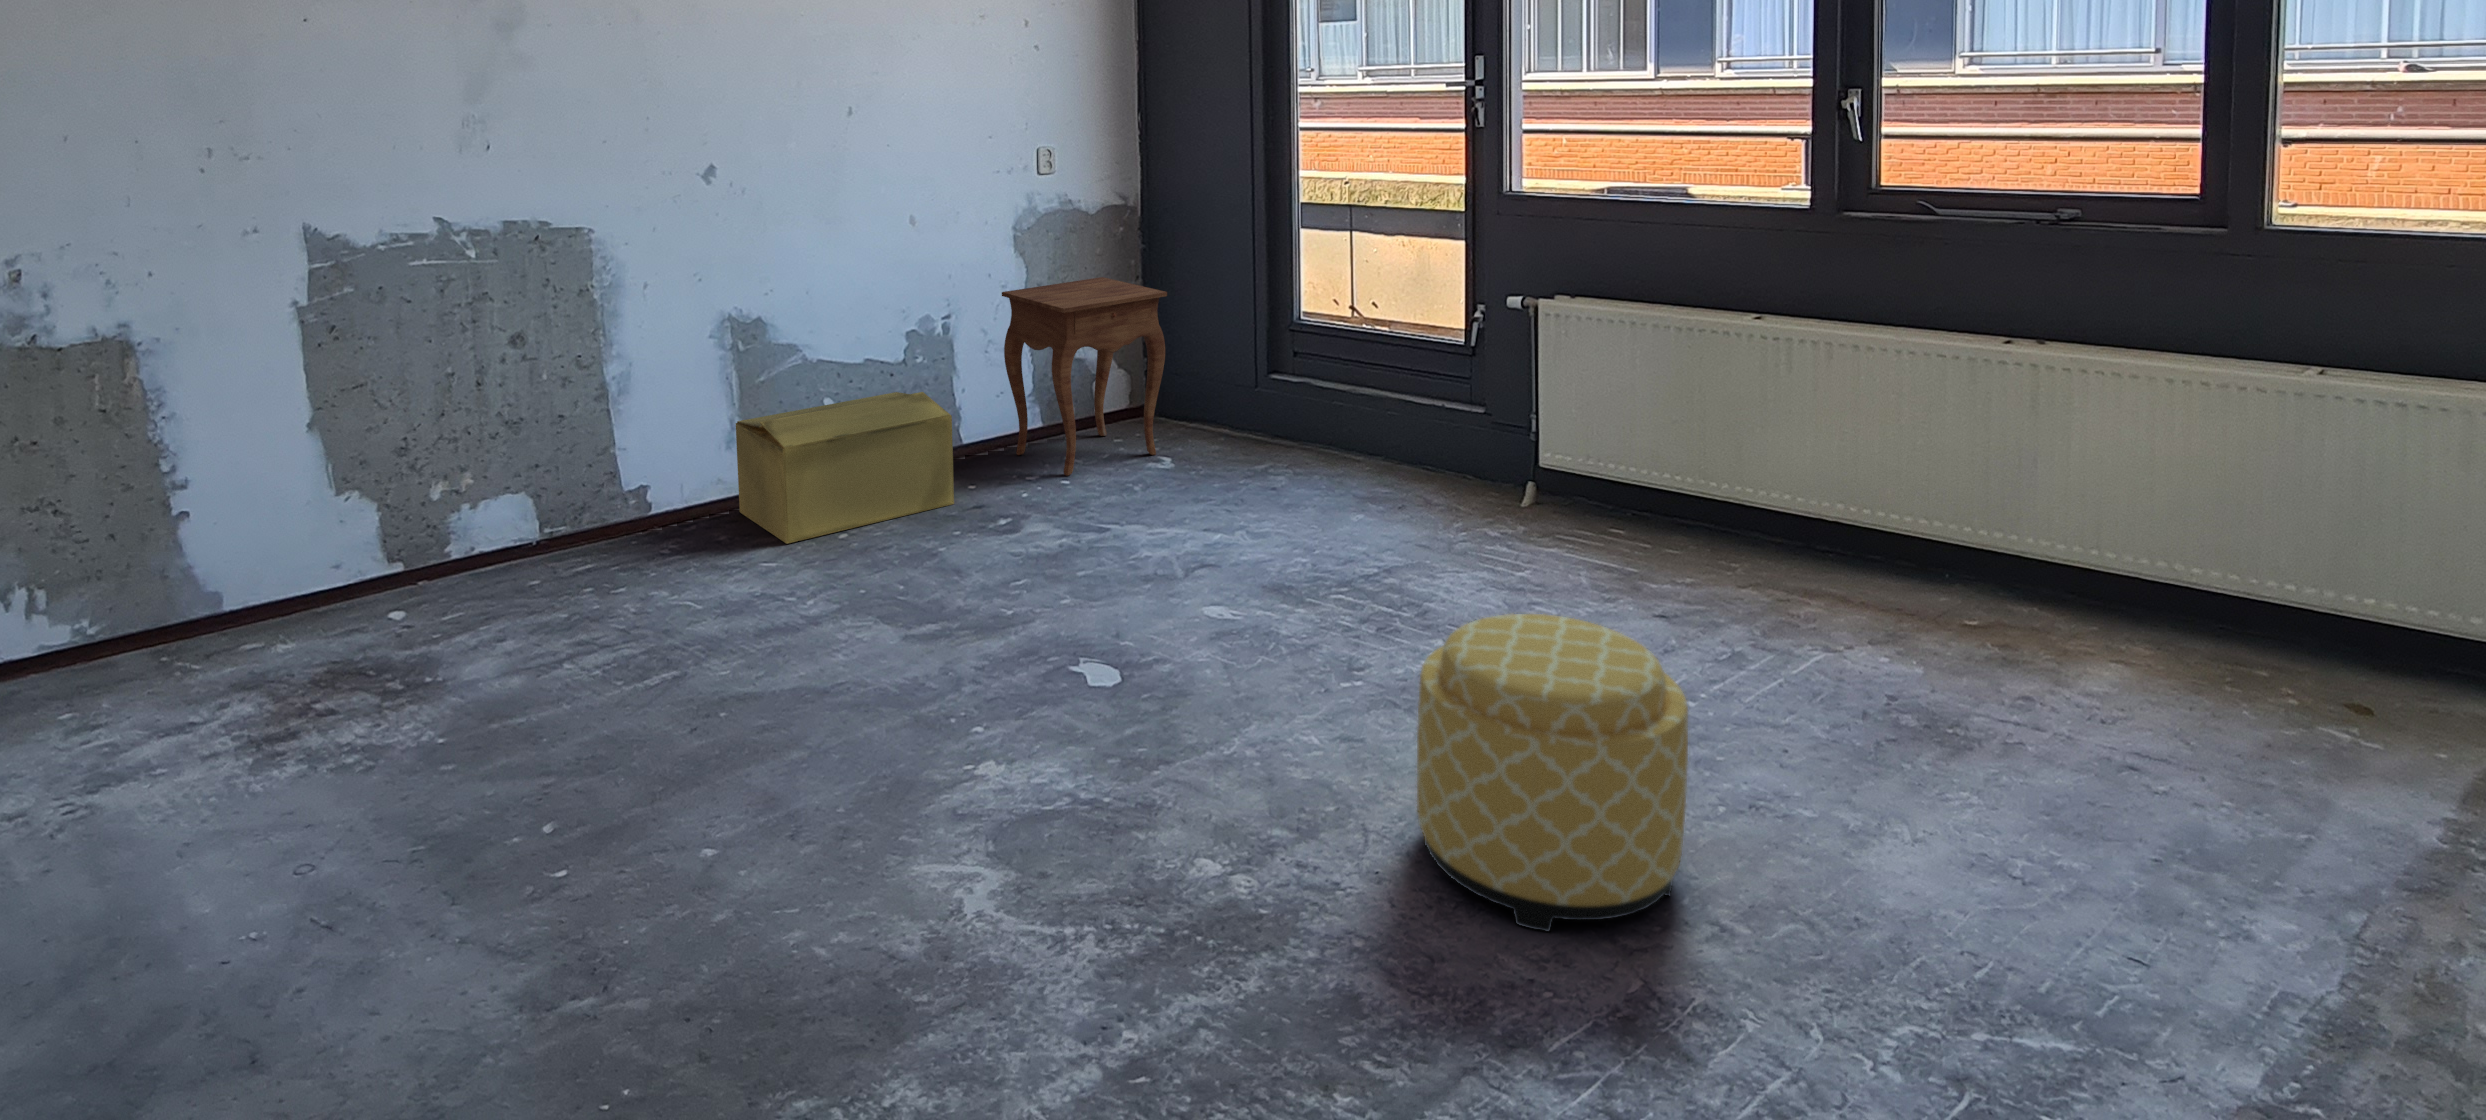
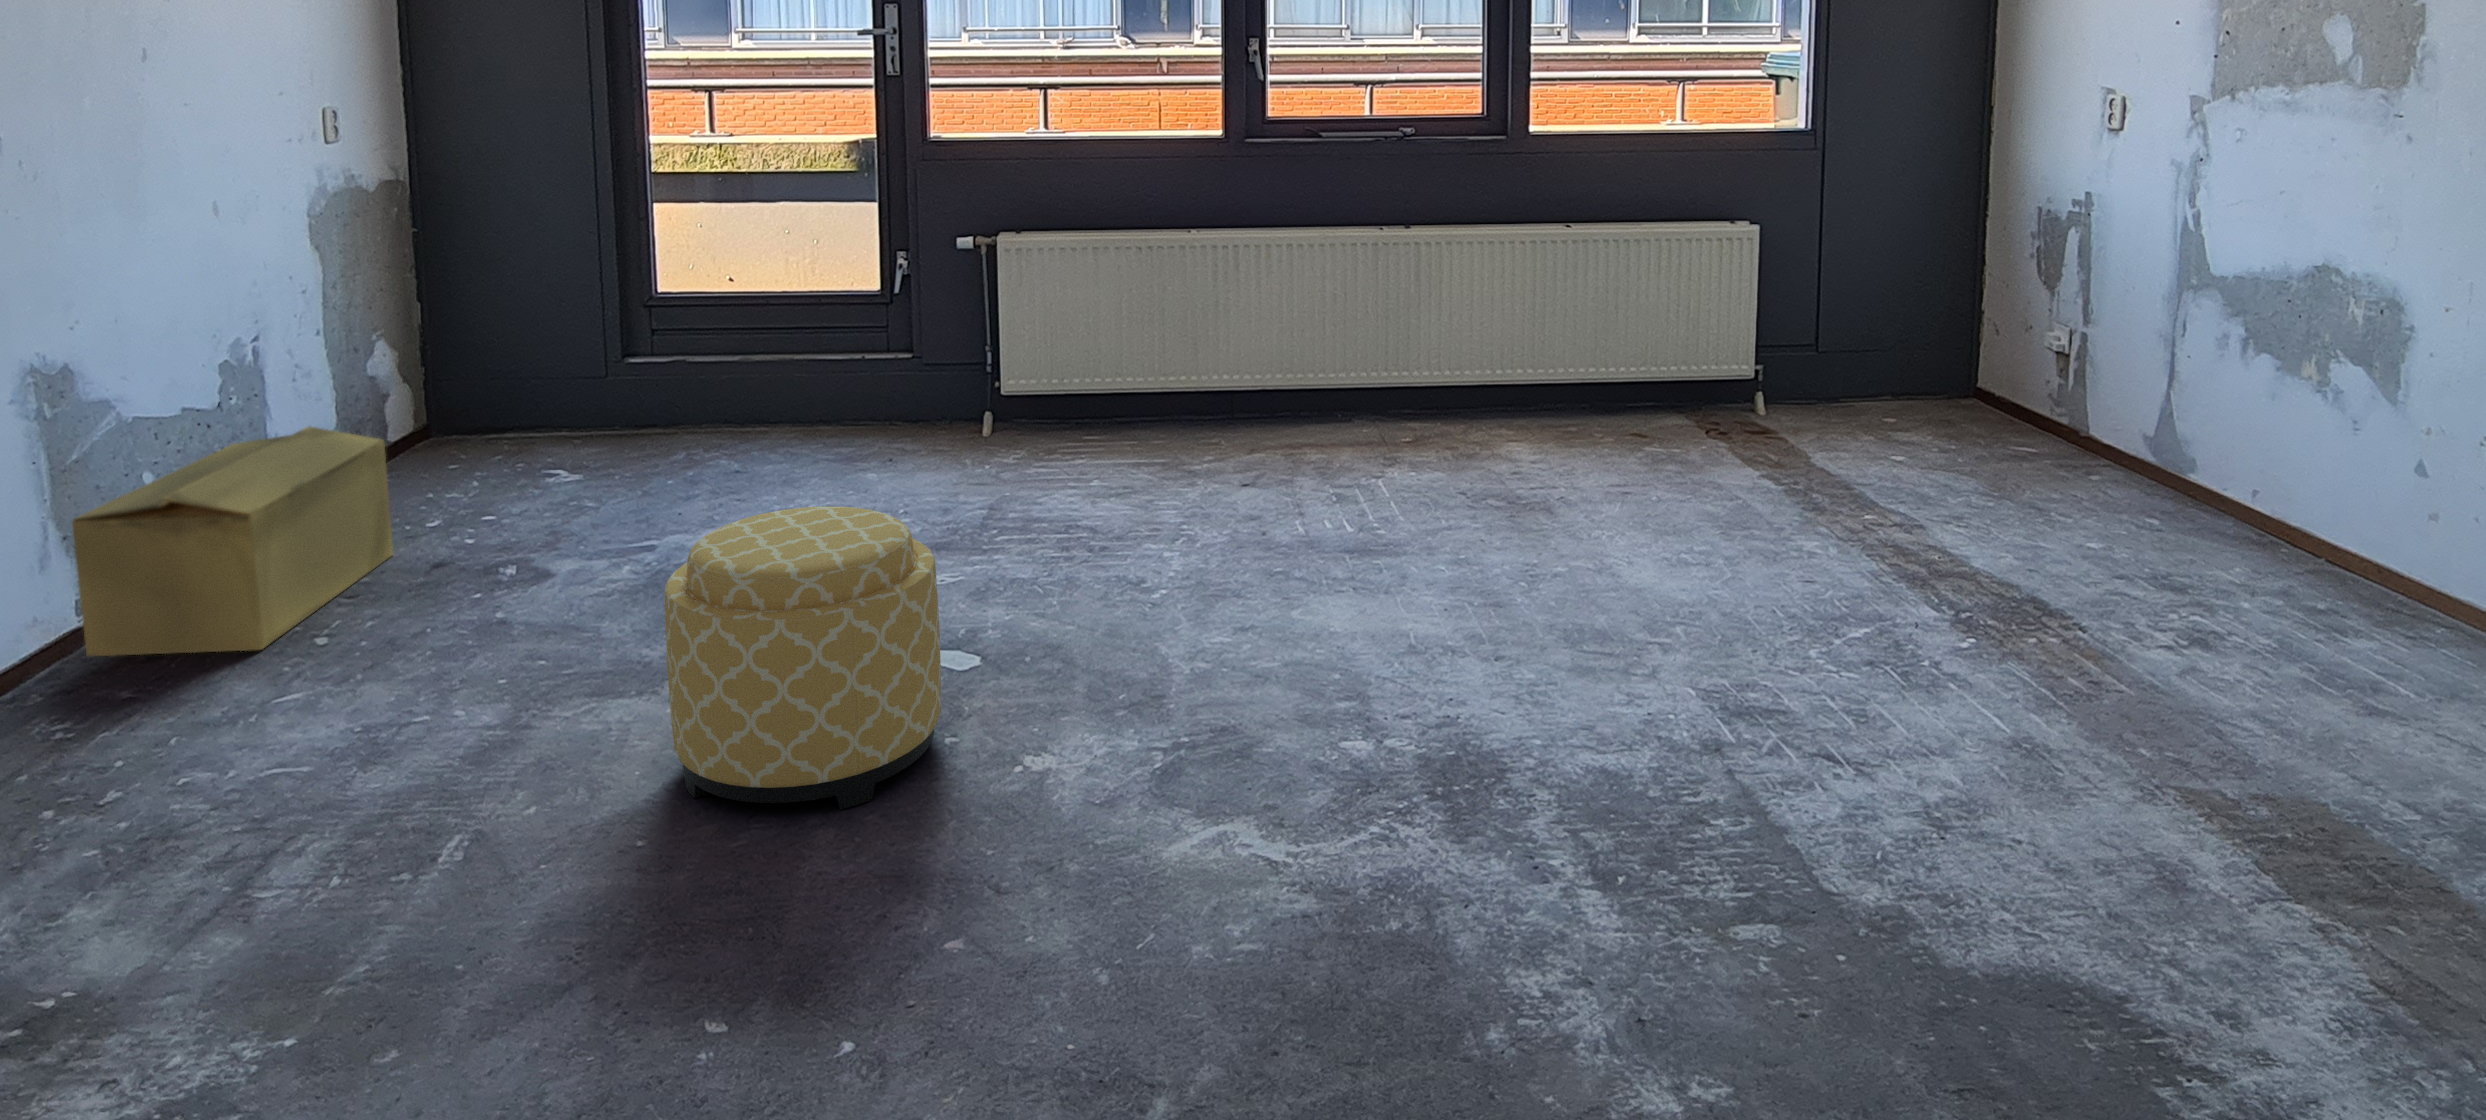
side table: present [1002,277,1167,476] -> none [320,266,527,502]
ottoman: present [1417,614,1688,931] -> present [665,506,941,809]

